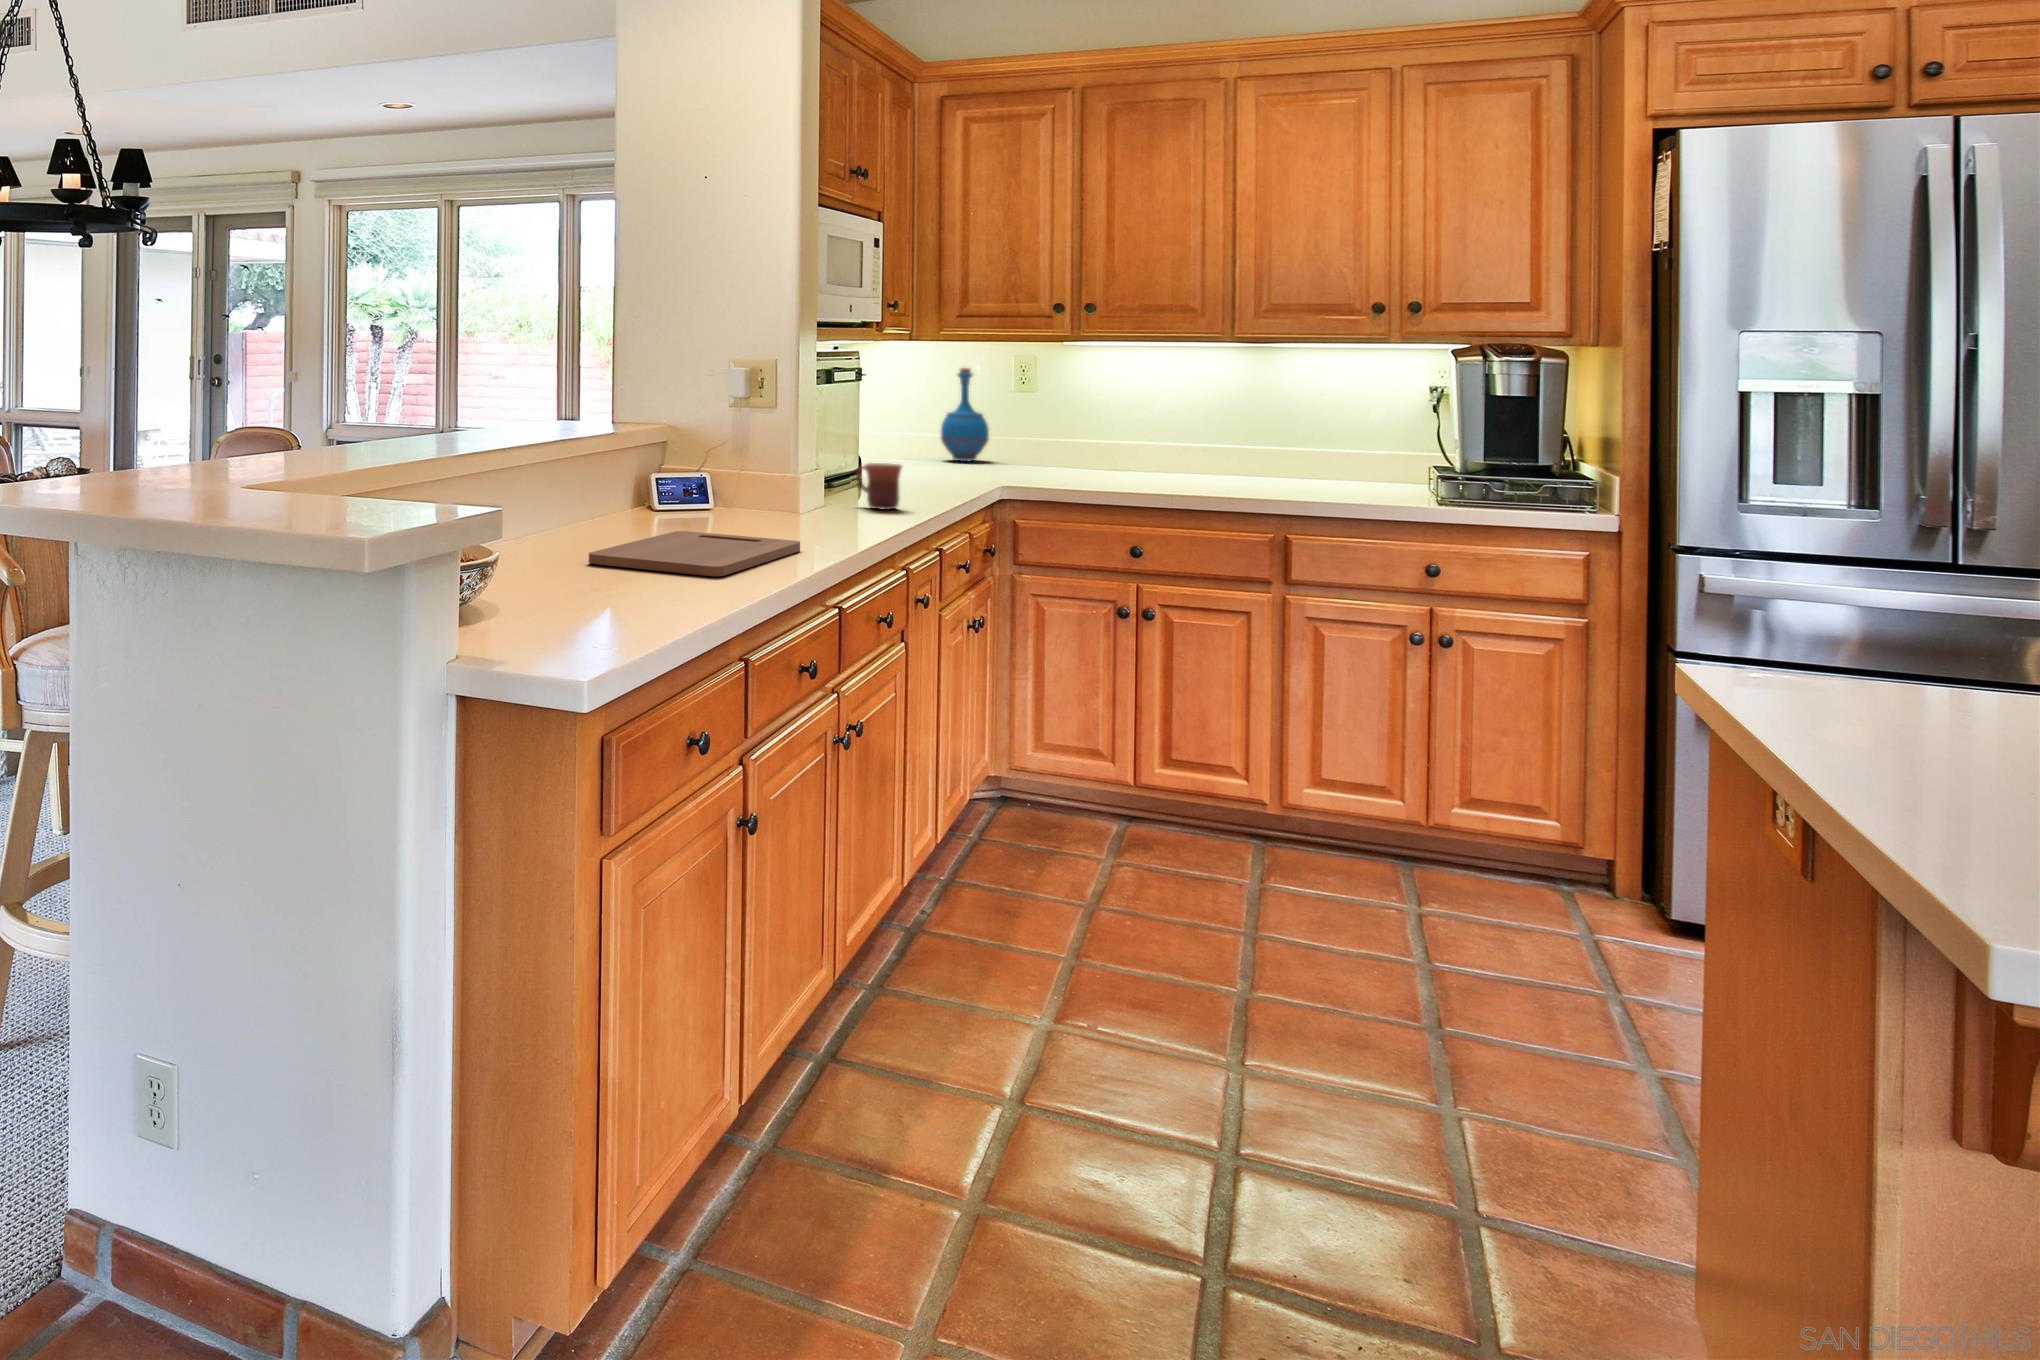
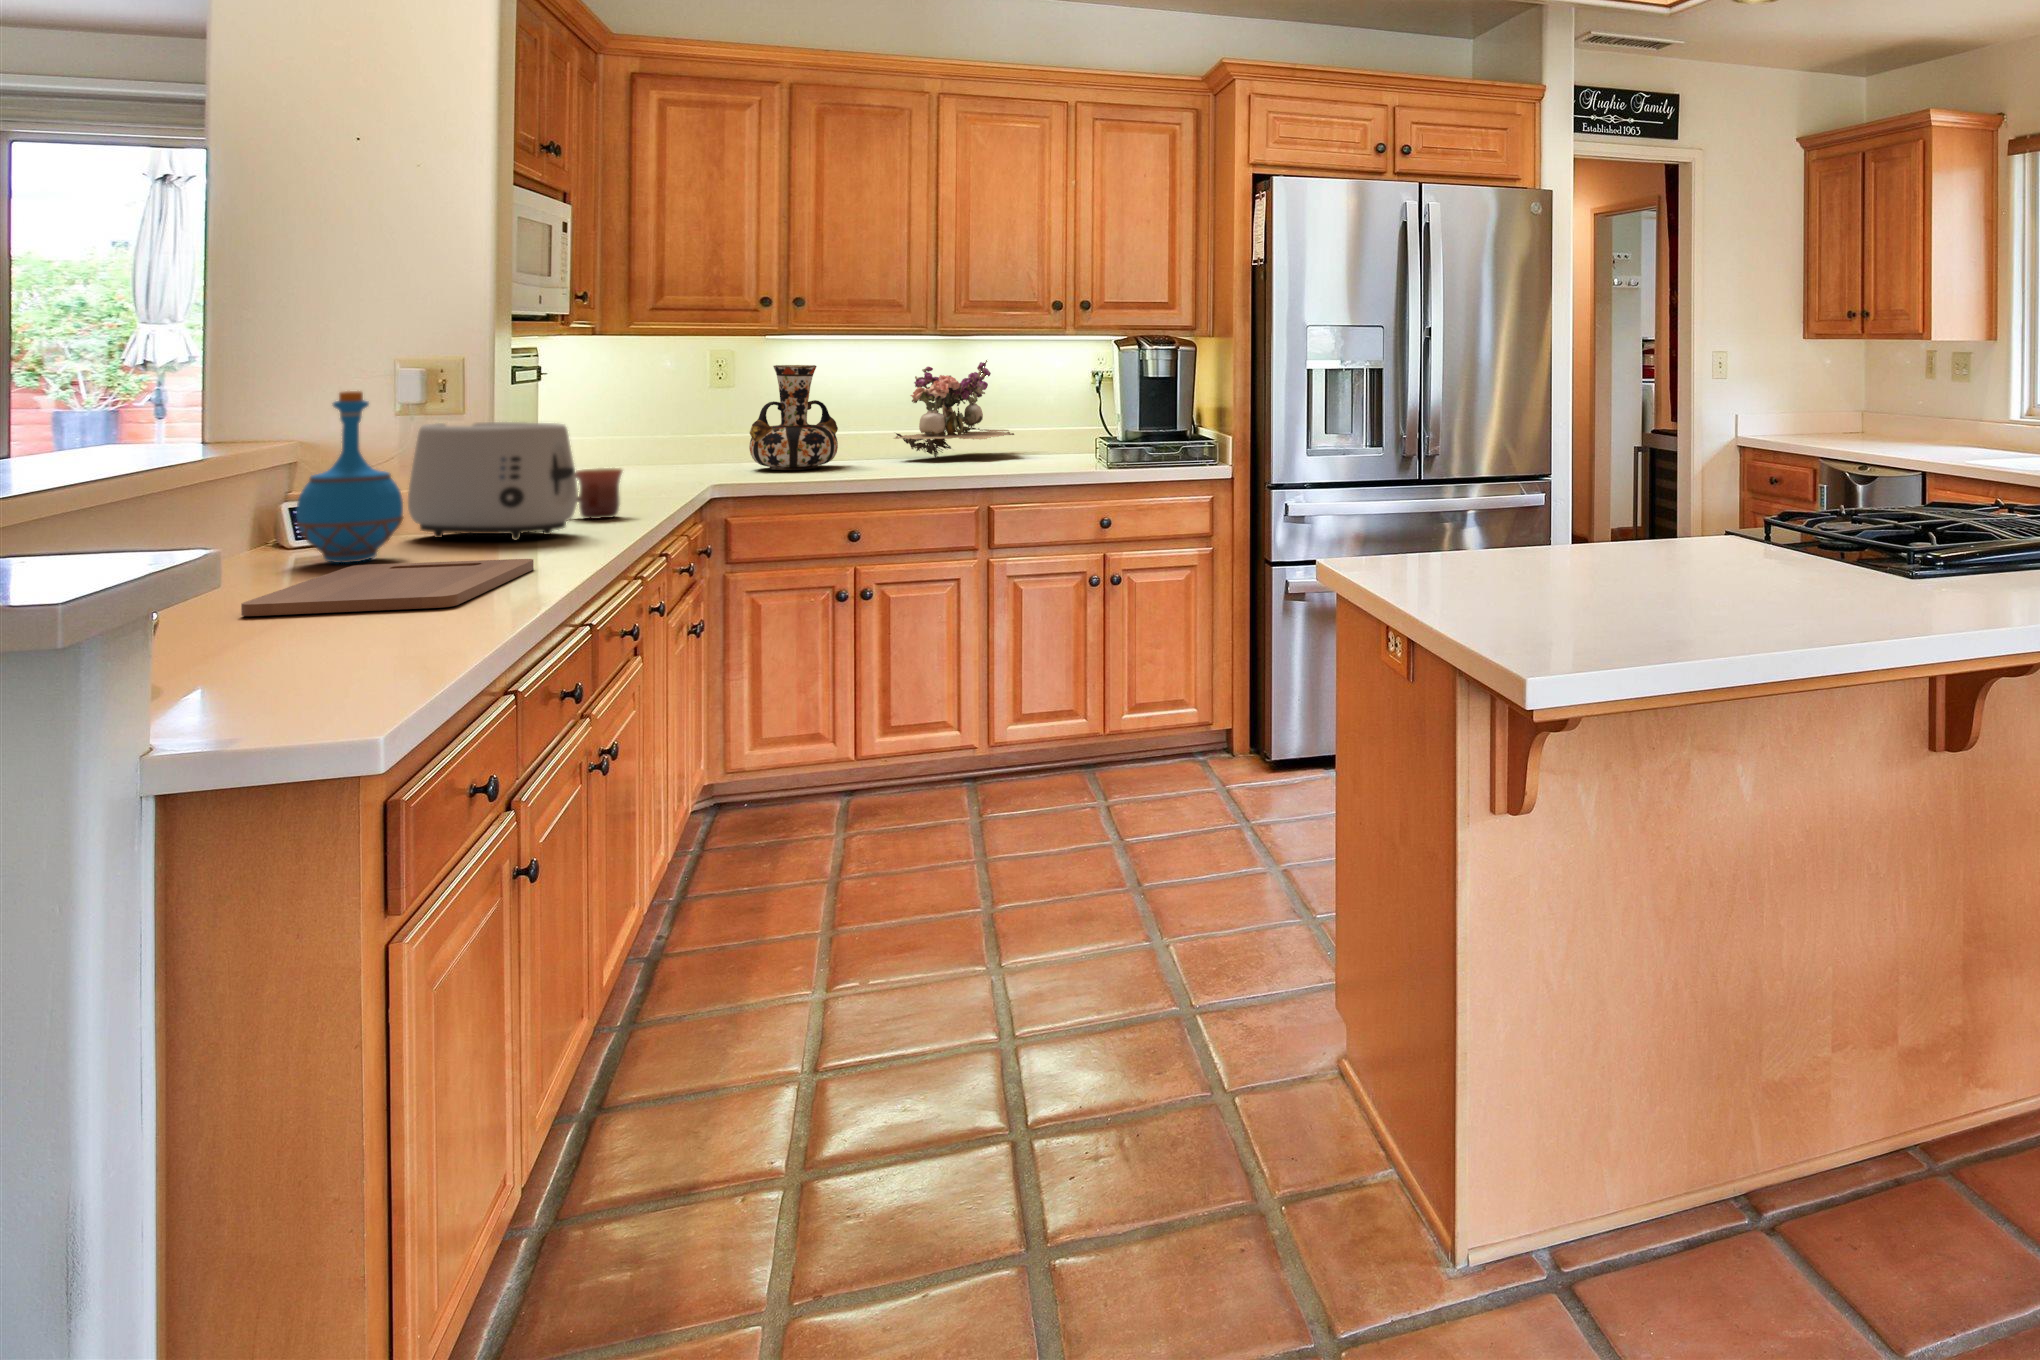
bottle: present [941,368,989,461] -> present [296,391,403,563]
flower arrangement: none [1184,370,1324,476] -> present [894,360,1014,458]
vase: none [1039,372,1126,477] -> present [749,365,838,470]
toaster: none [735,415,856,523] -> present [408,422,578,540]

